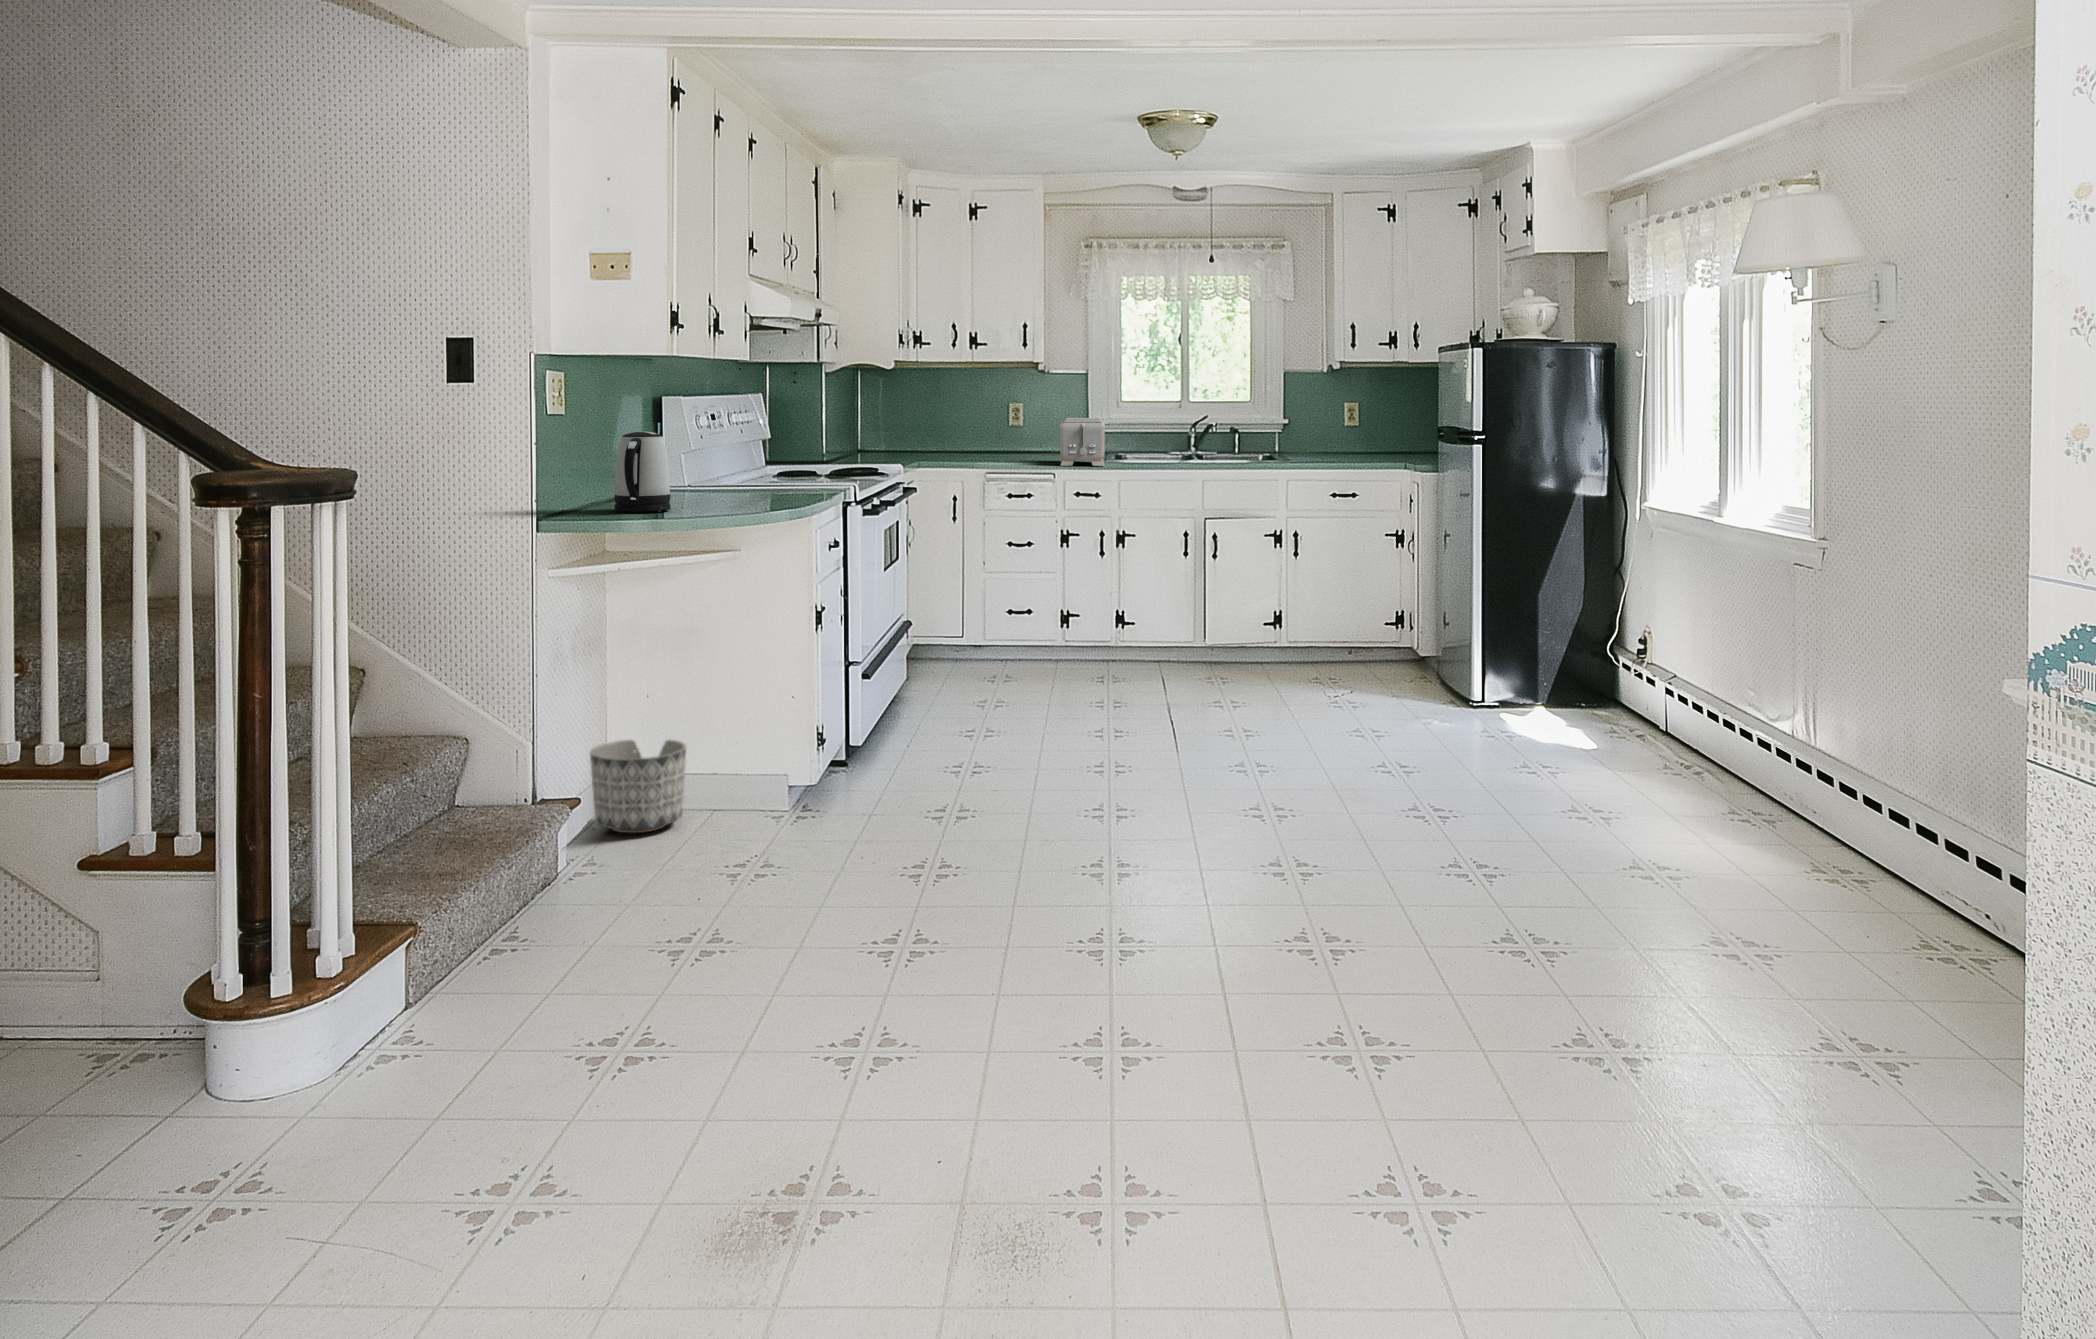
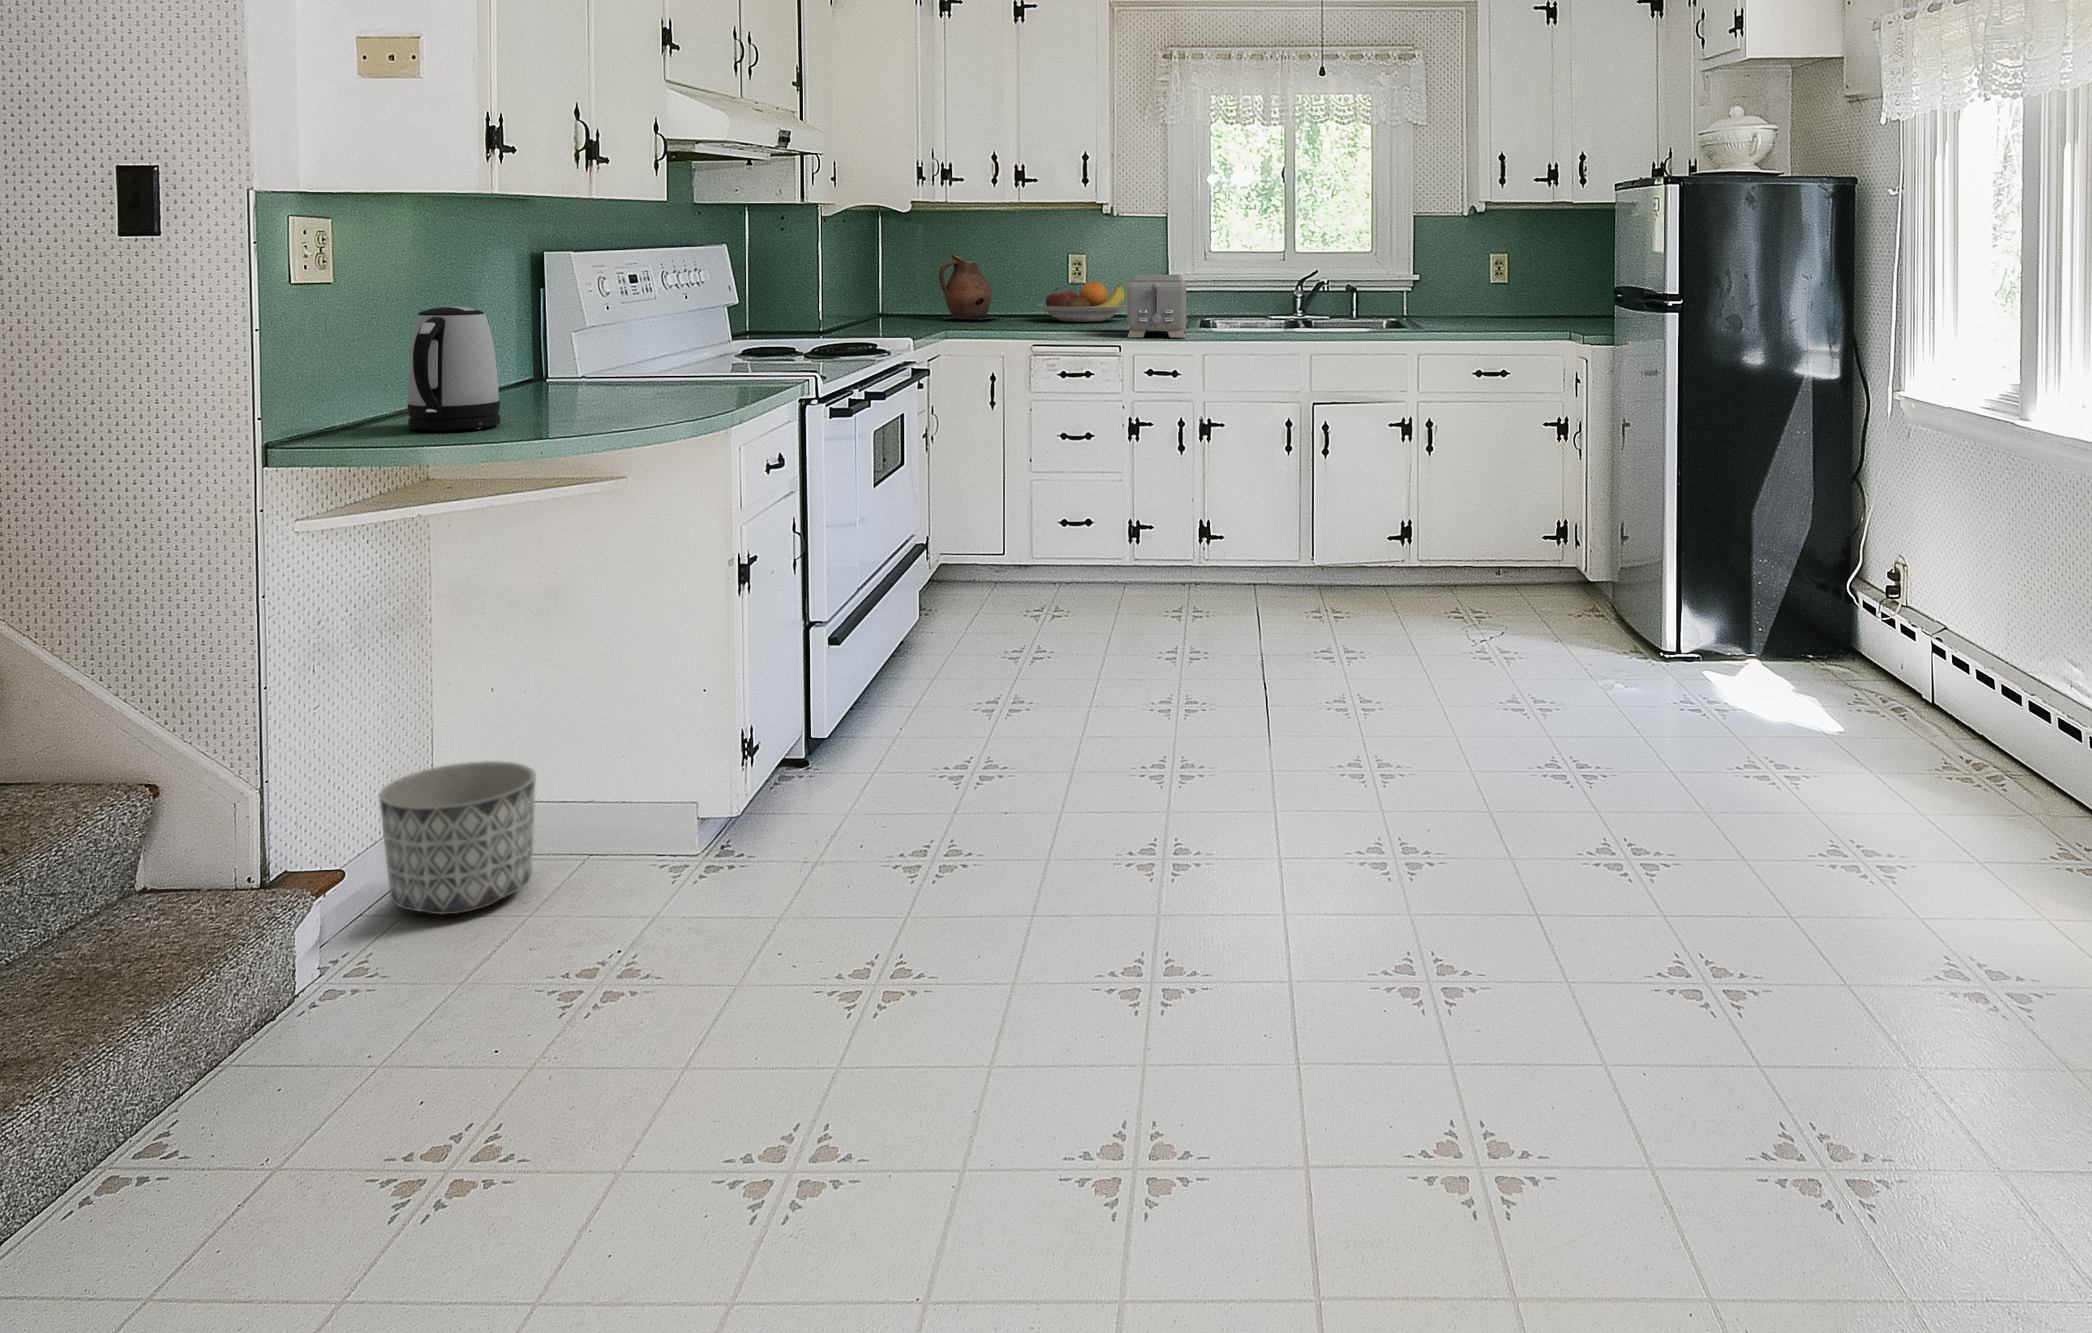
ceramic pitcher: none [909,403,955,454] -> present [939,254,1000,320]
fruit bowl: none [985,425,1056,456] -> present [1037,282,1127,322]

